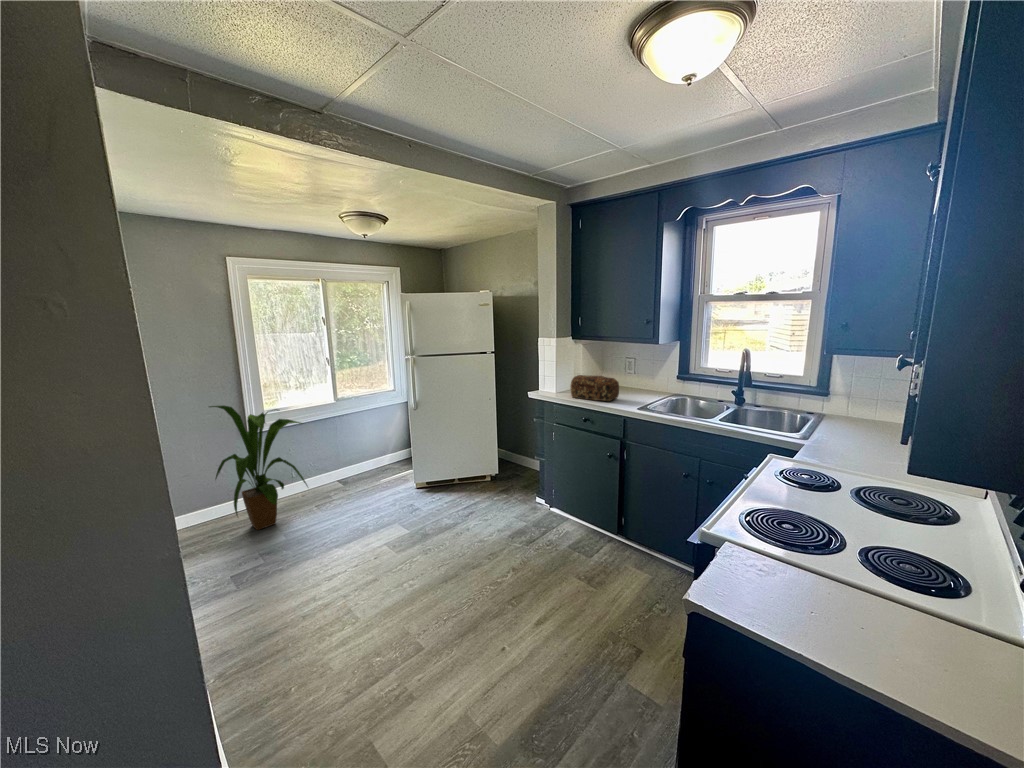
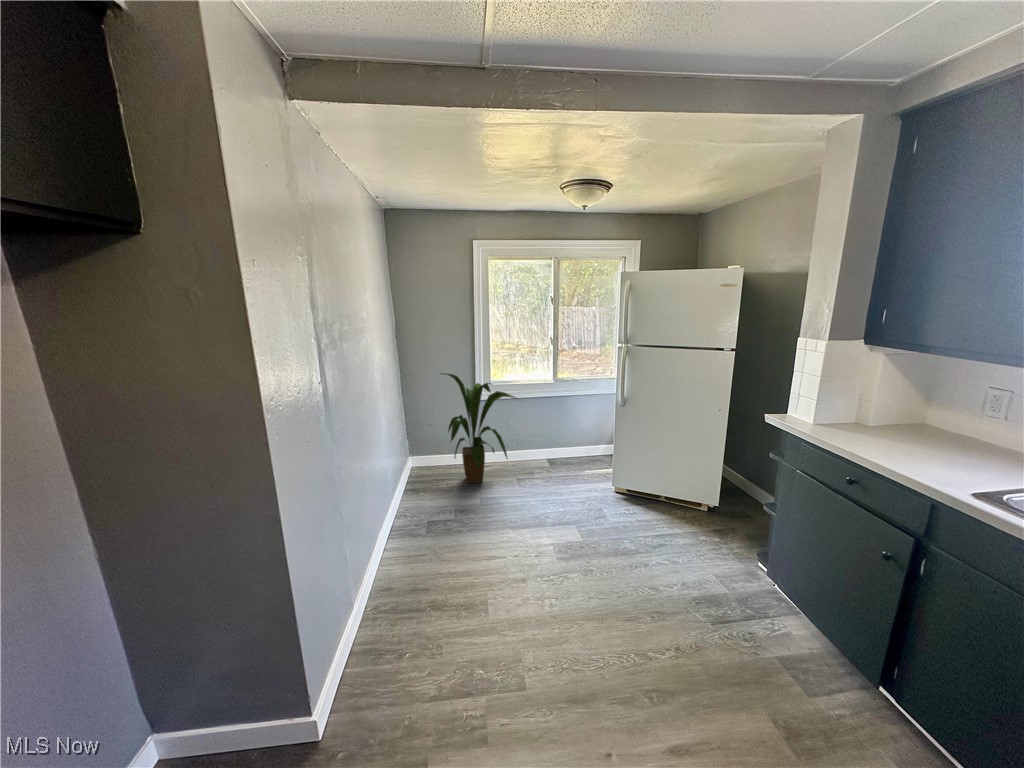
bread loaf: present [571,375,619,401] -> none [840,406,957,465]

